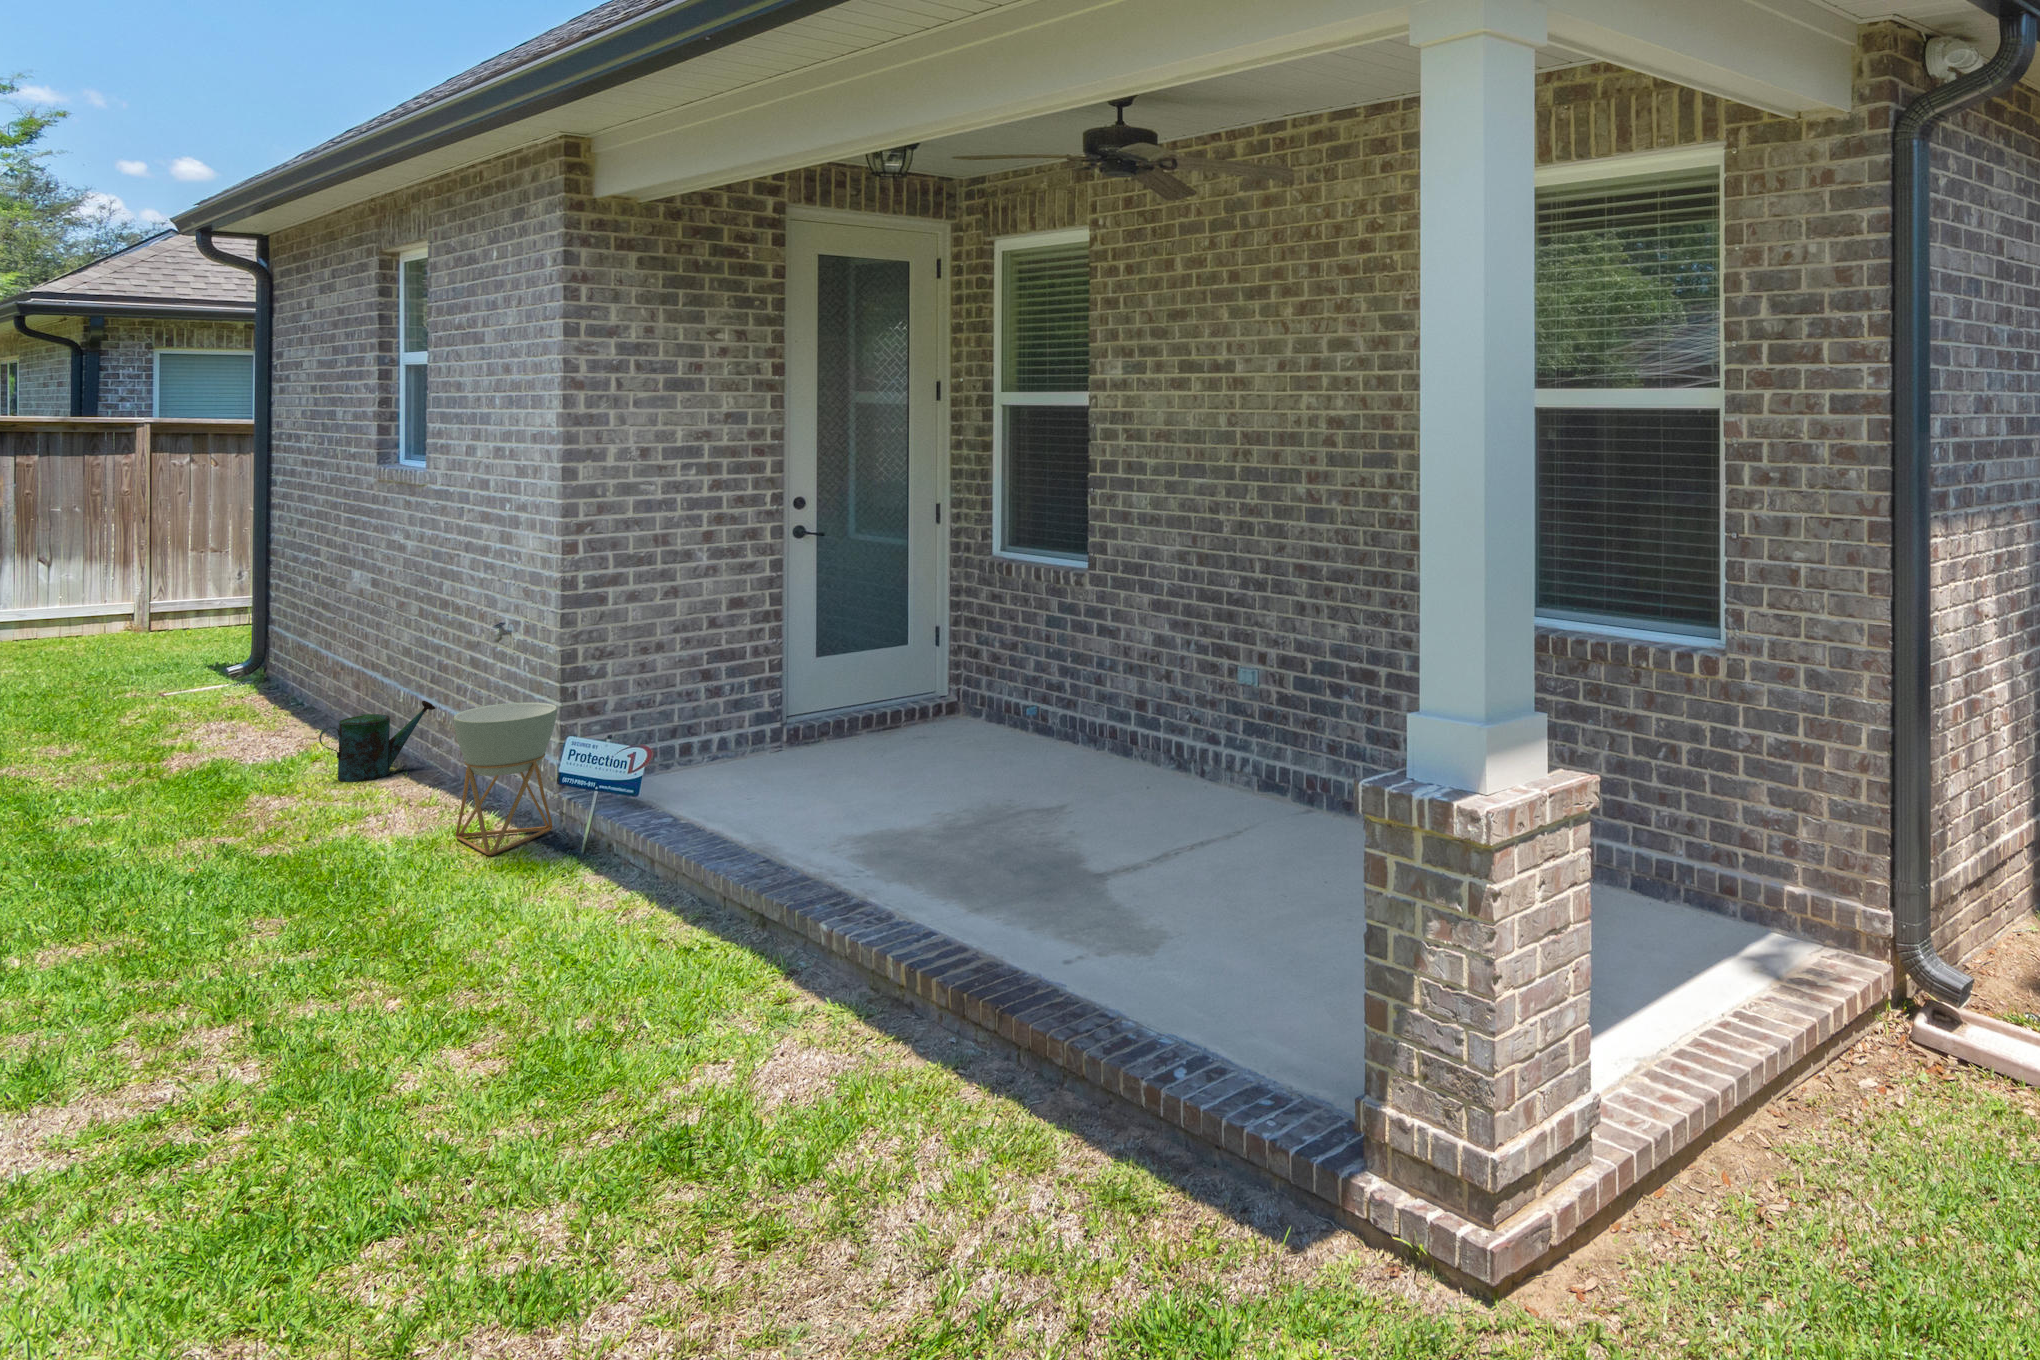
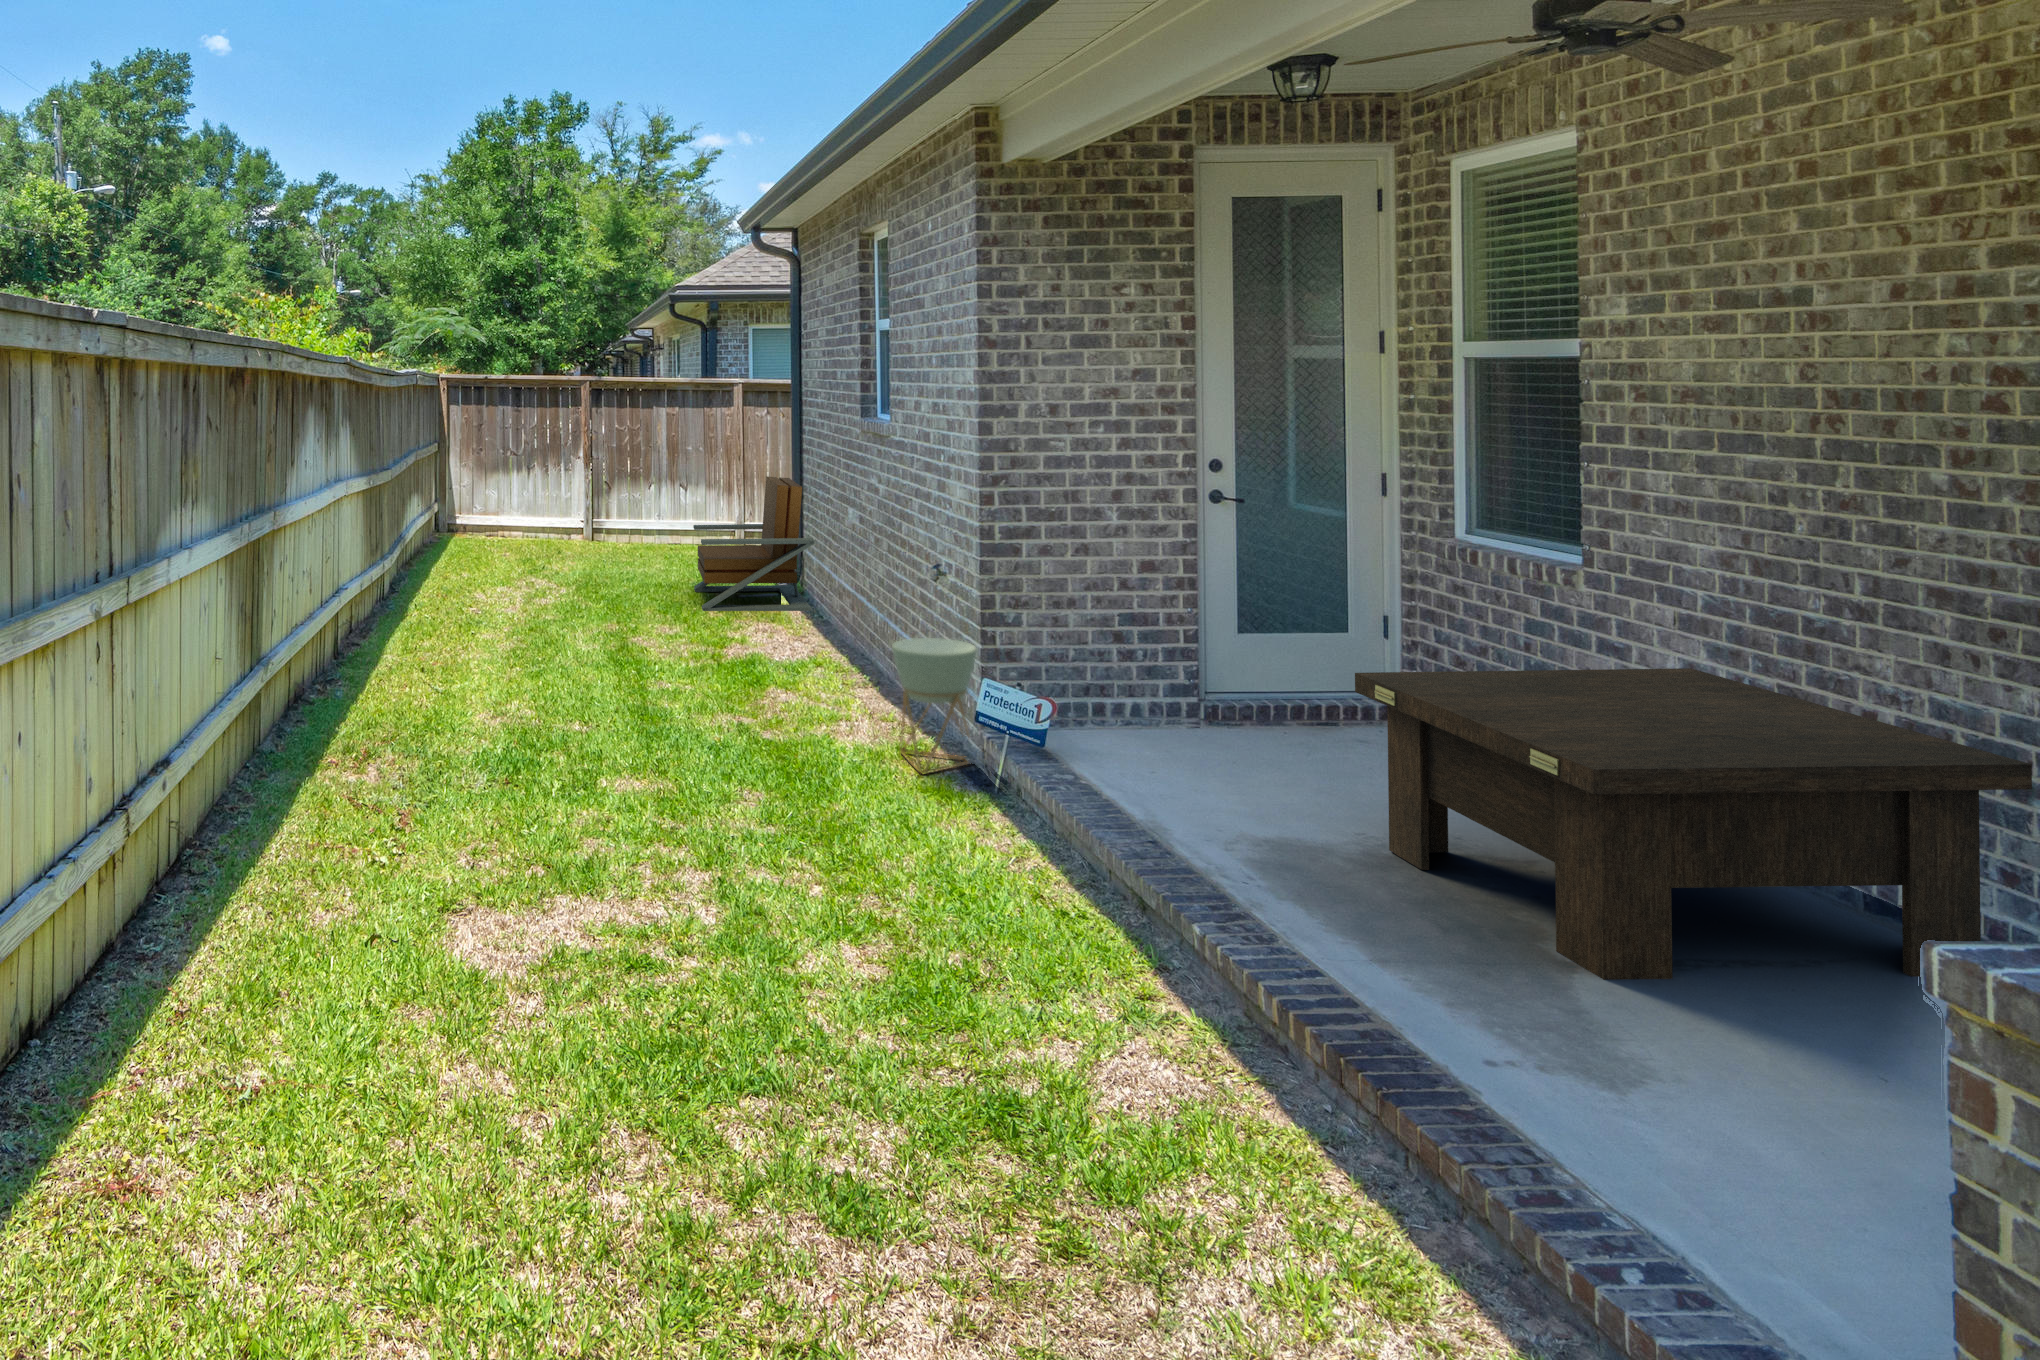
lounge chair: none [85,540,292,722] -> present [693,476,815,611]
coffee table: none [939,639,1343,881] -> present [1355,668,2032,980]
watering can: present [319,701,435,782] -> none [815,625,900,687]

